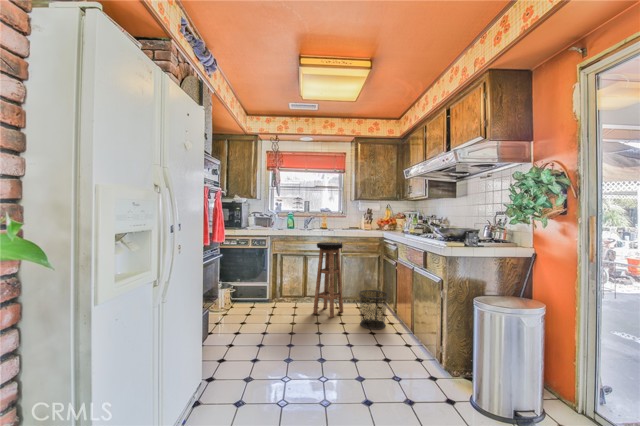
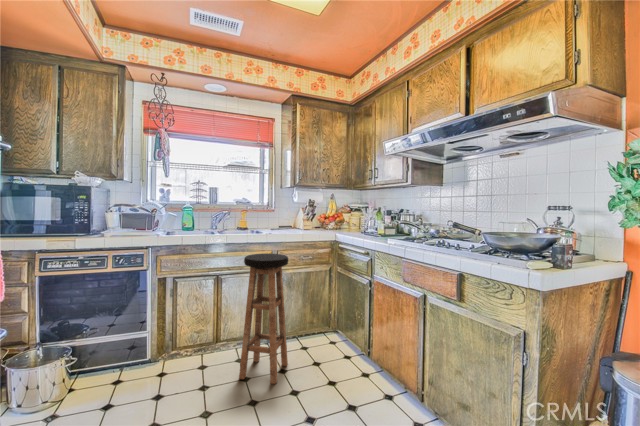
waste bin: present [359,290,388,329] -> none [323,328,371,401]

